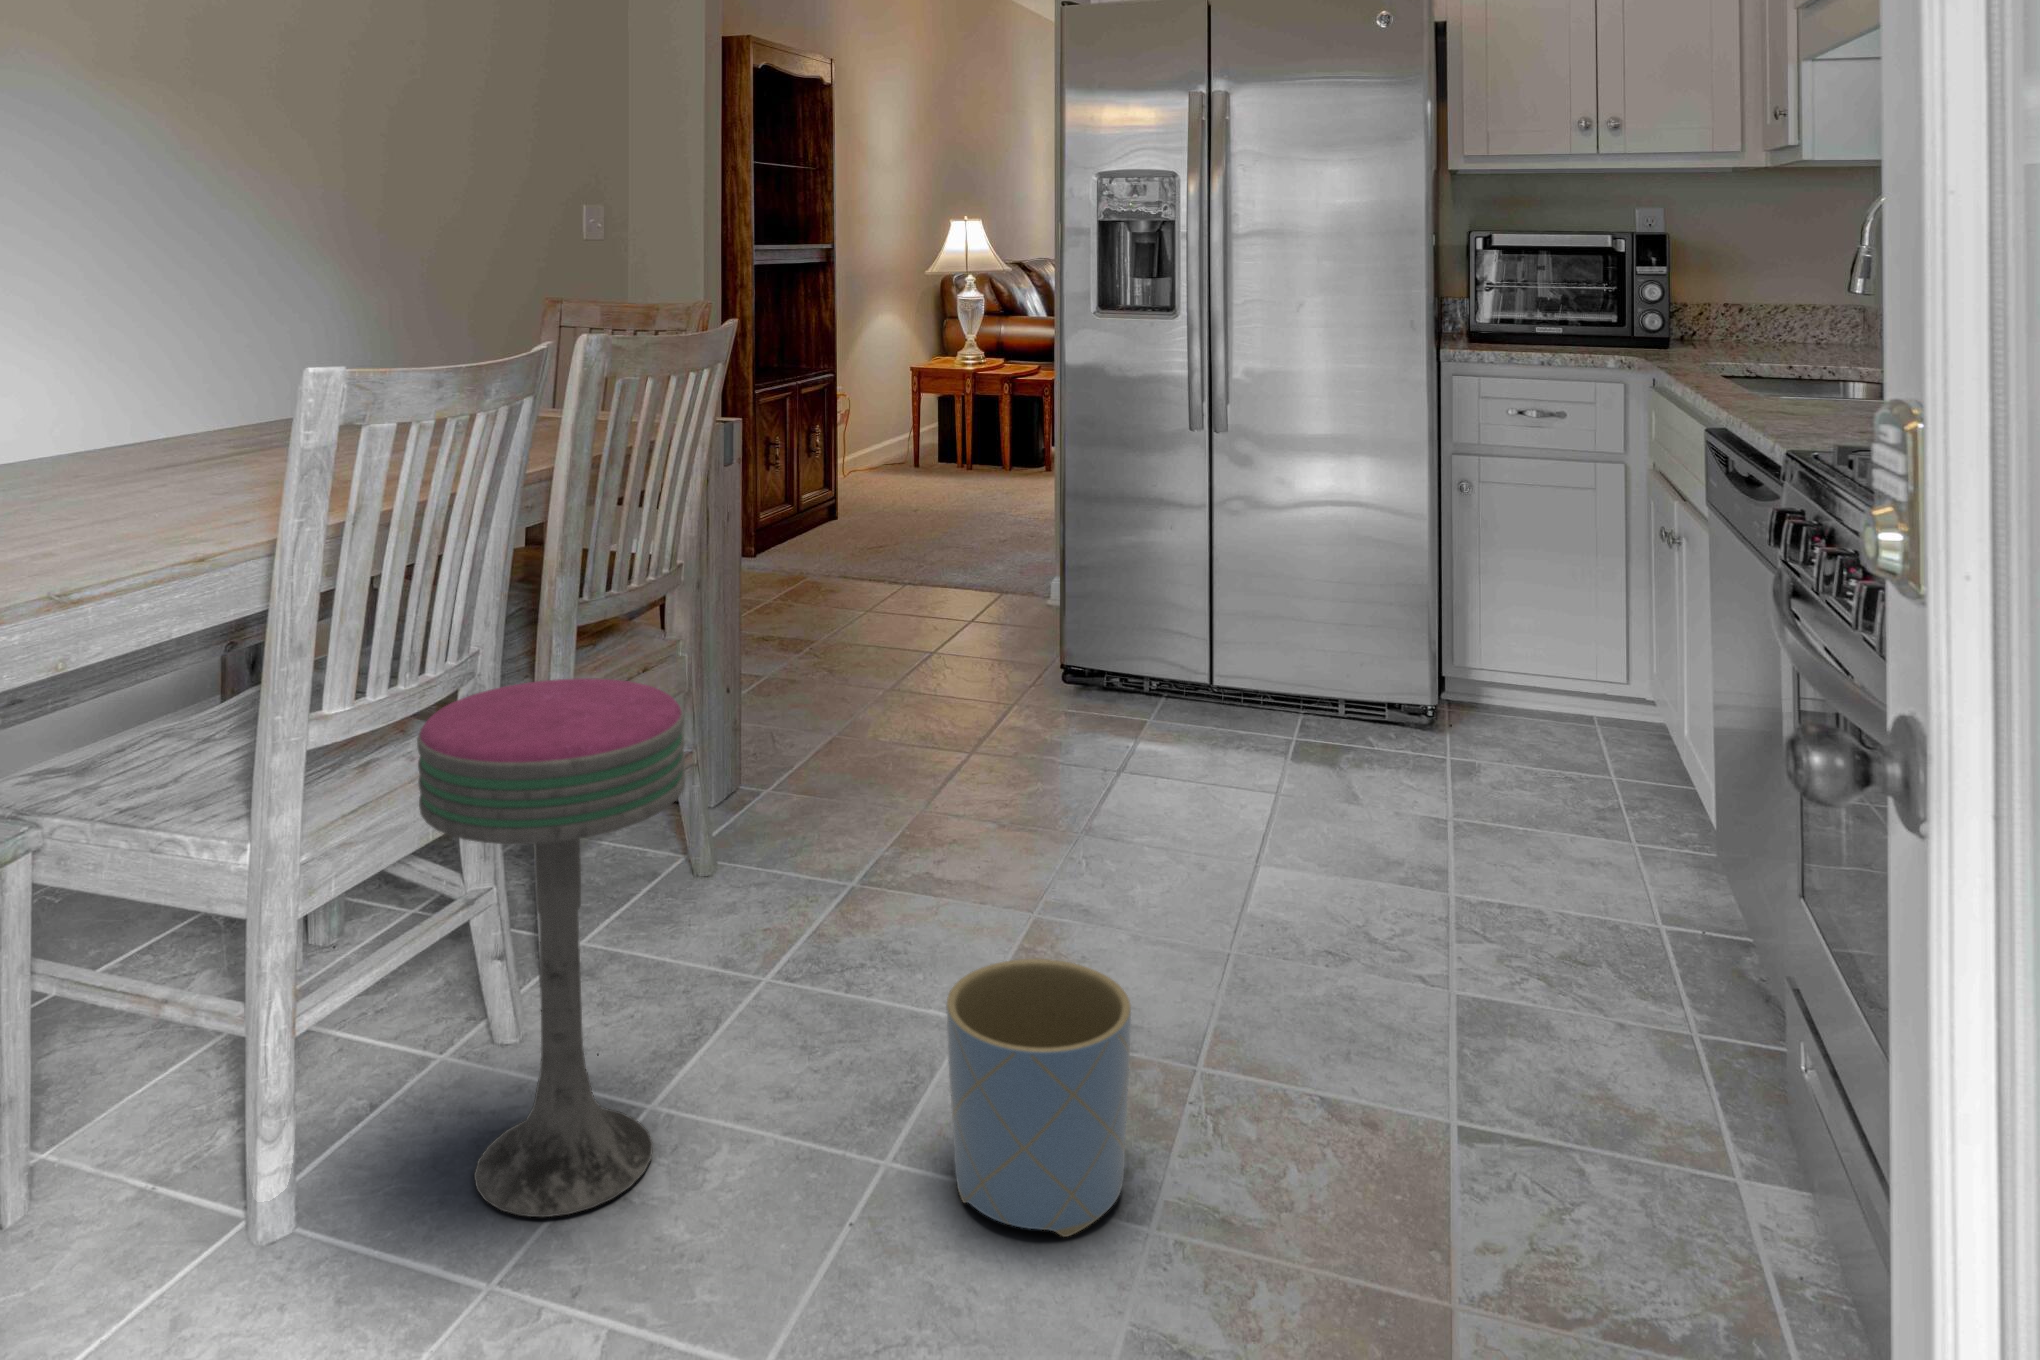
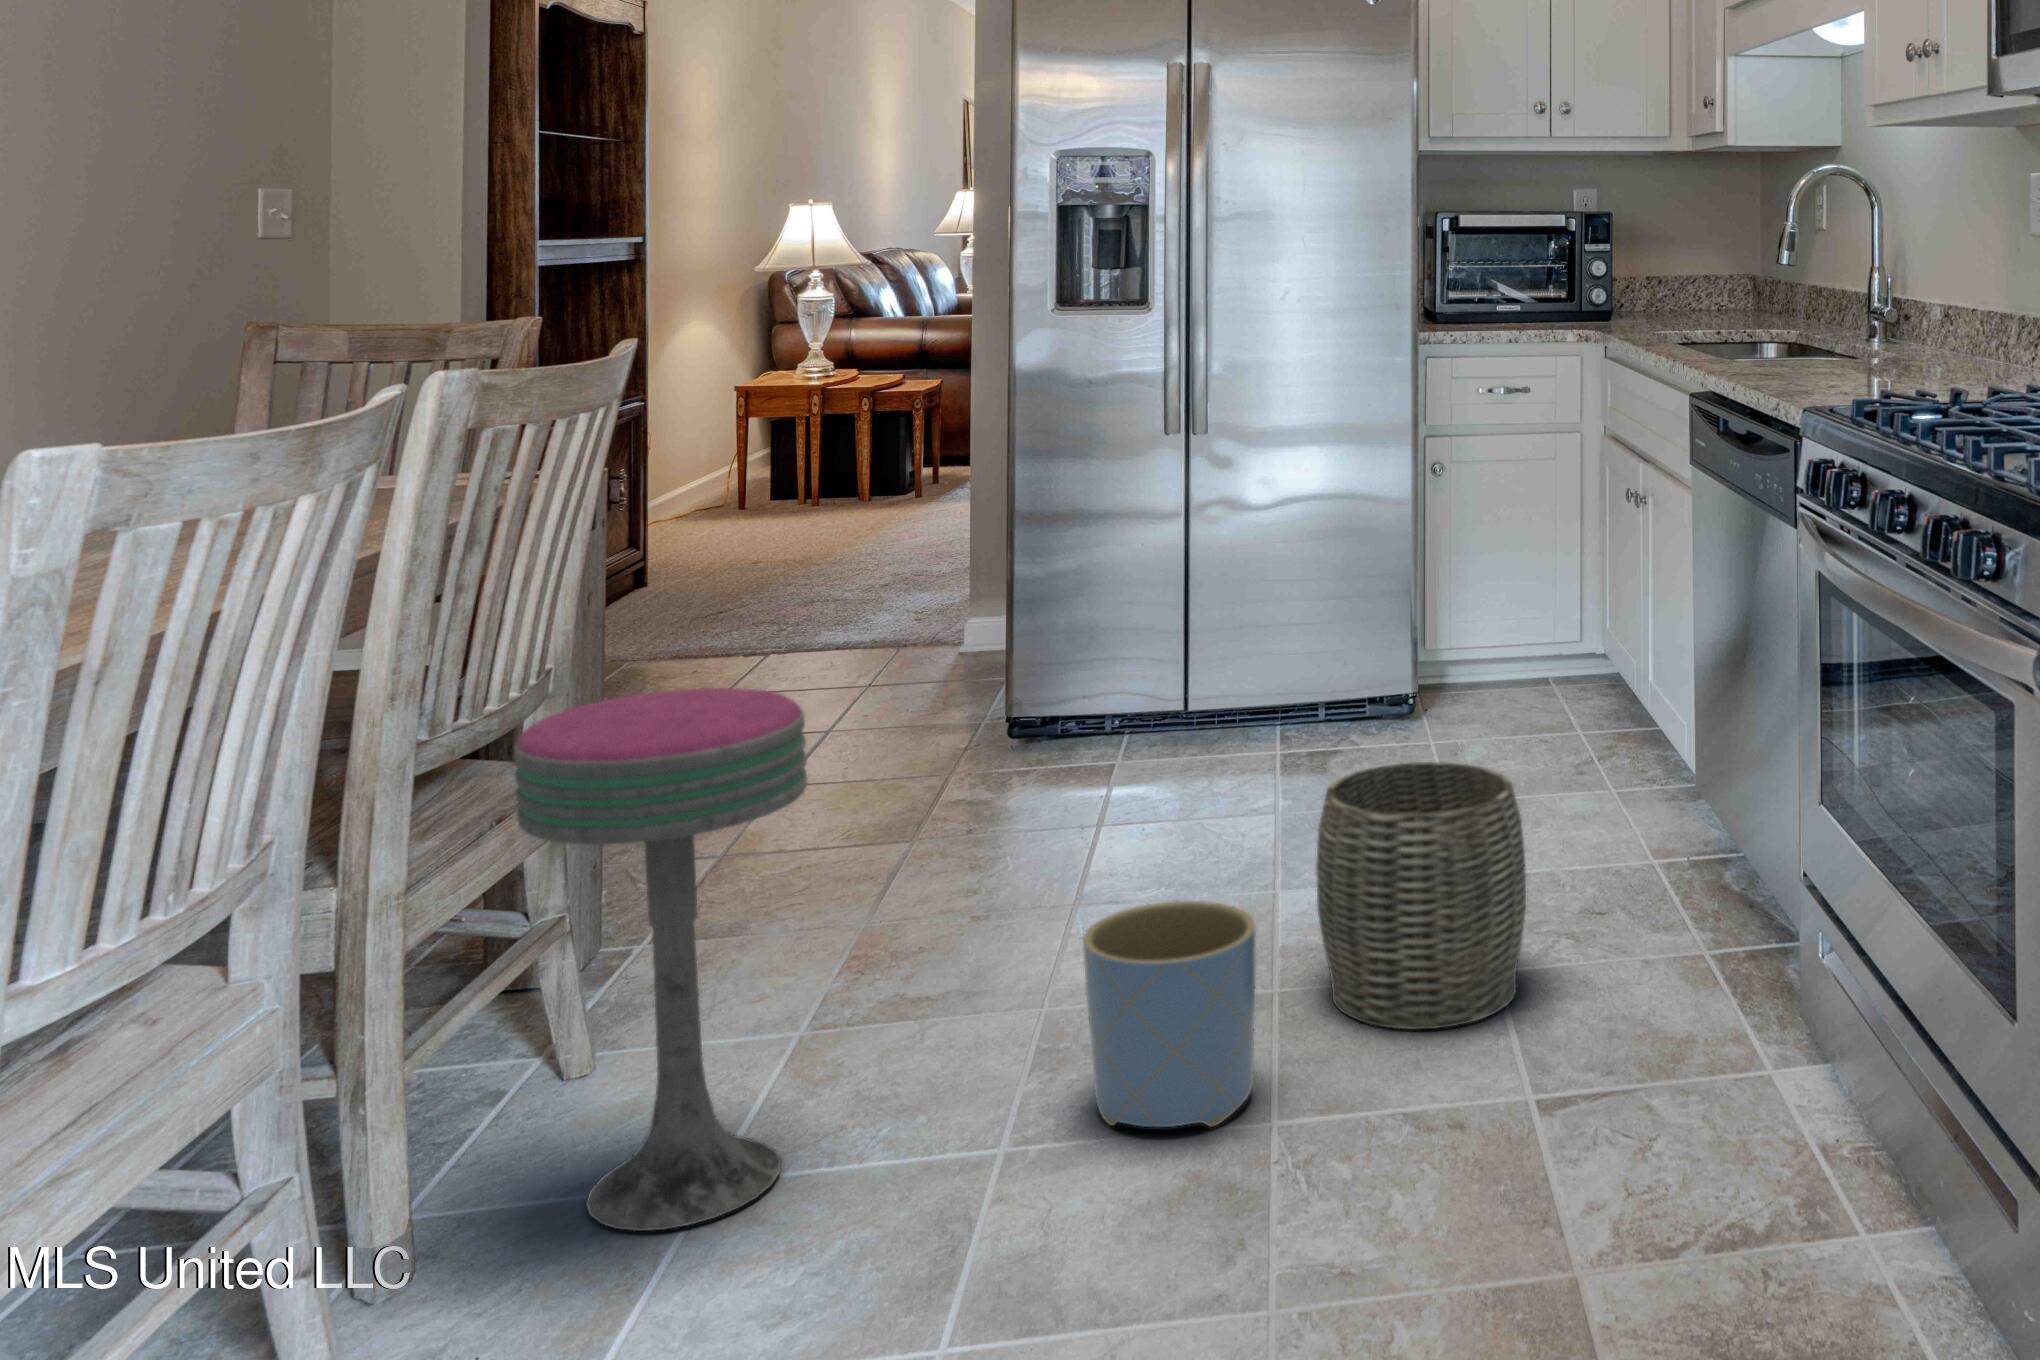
woven basket: none [1232,831,1475,1160] -> present [1316,762,1526,1029]

